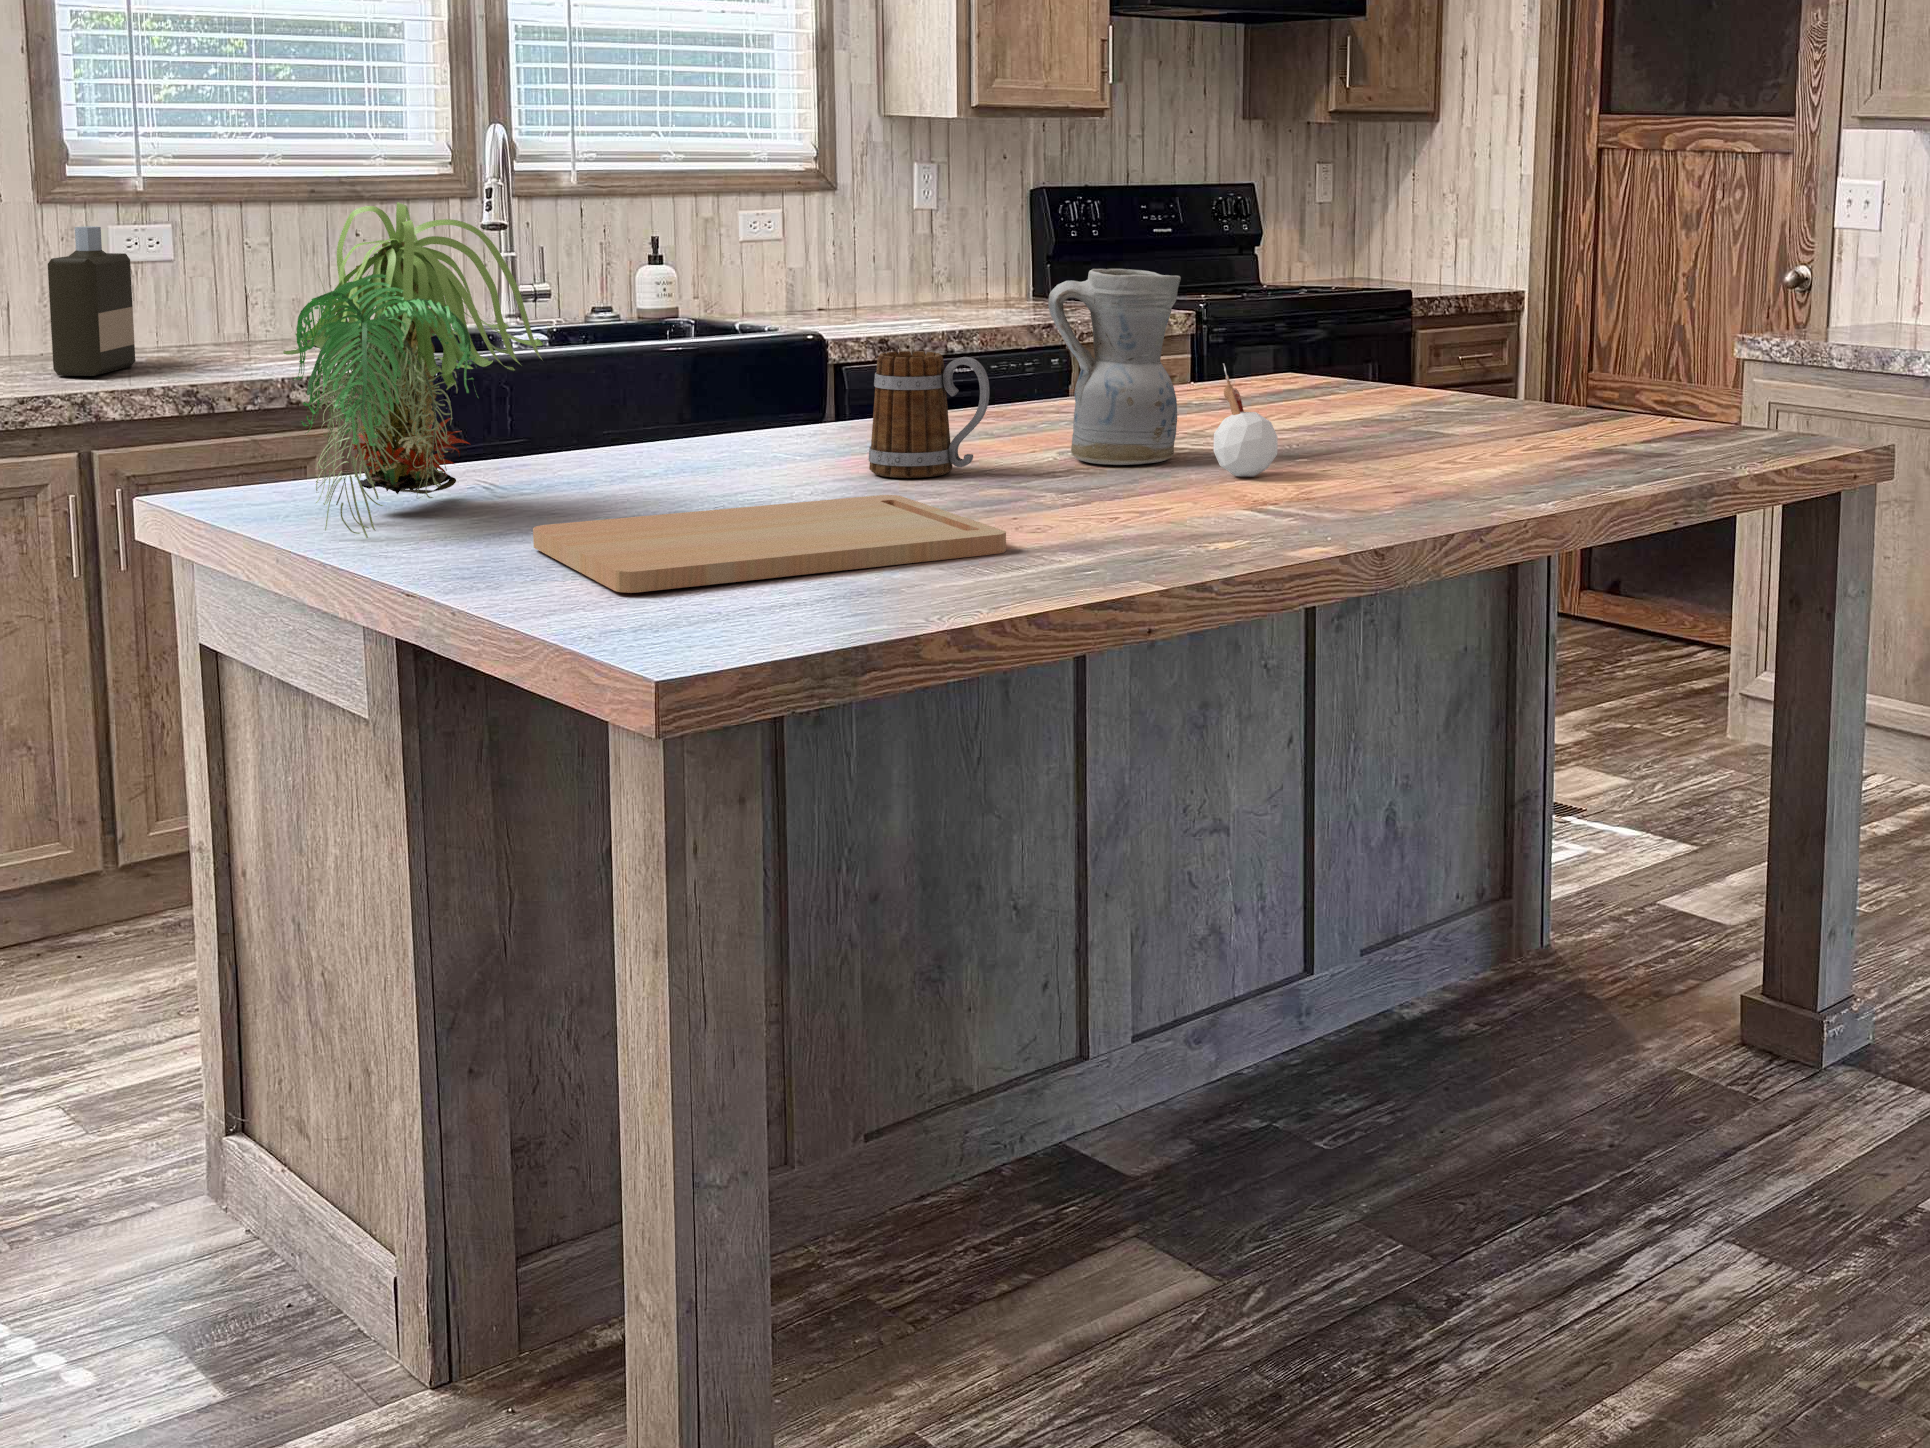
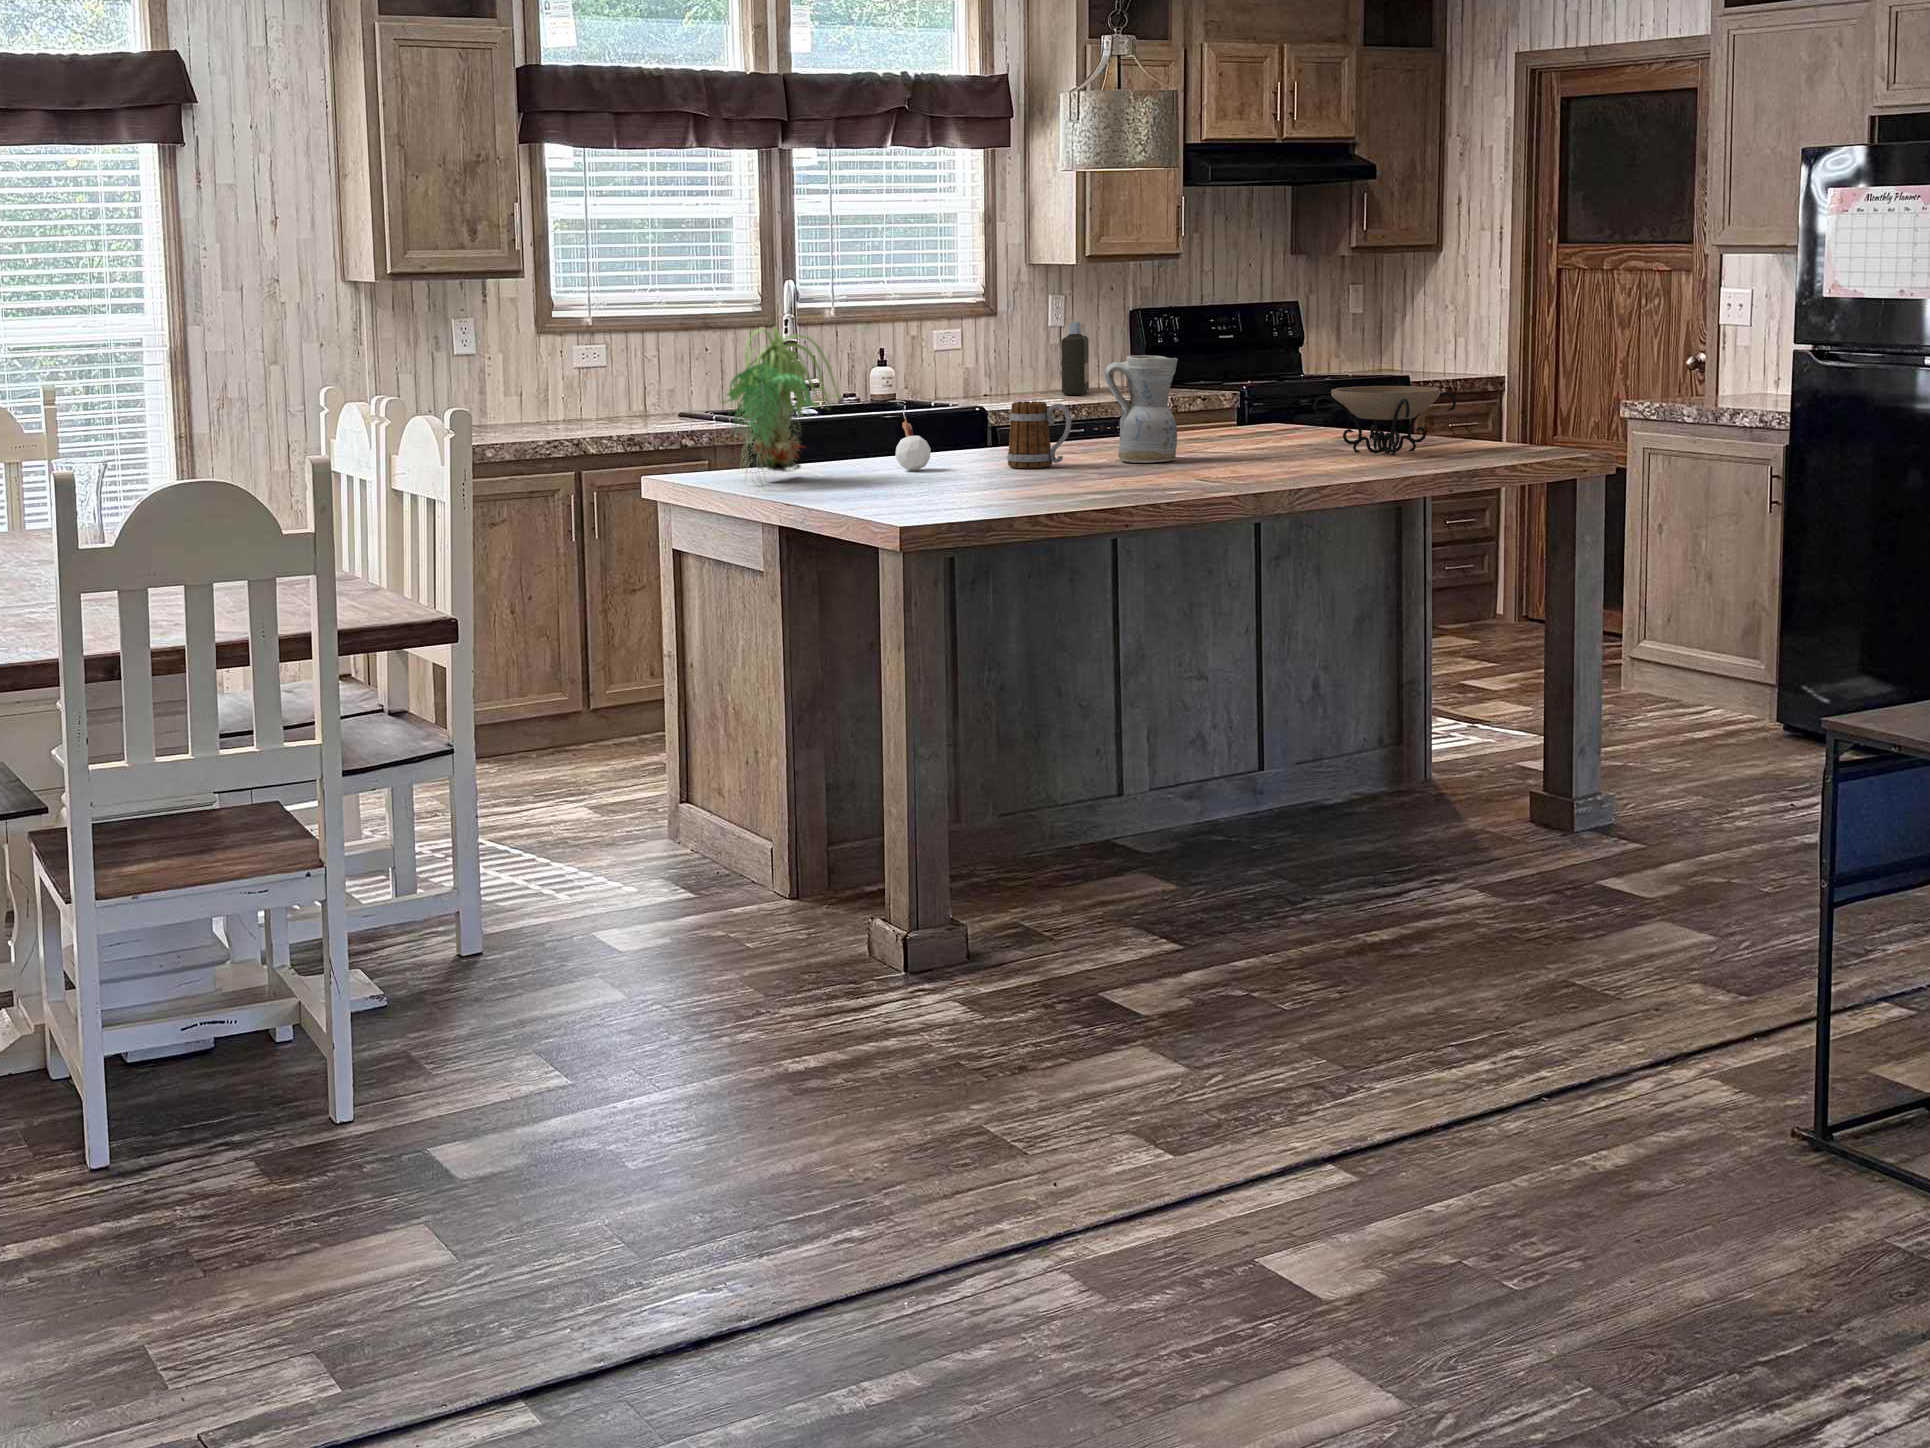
bottle: present [48,226,135,376] -> present [1062,322,1089,395]
decorative bowl: none [1410,327,1641,449] -> present [1313,386,1456,455]
candle: present [1214,363,1278,477] -> present [896,410,931,470]
cutting board: present [533,495,1006,593] -> none [843,472,1070,505]

